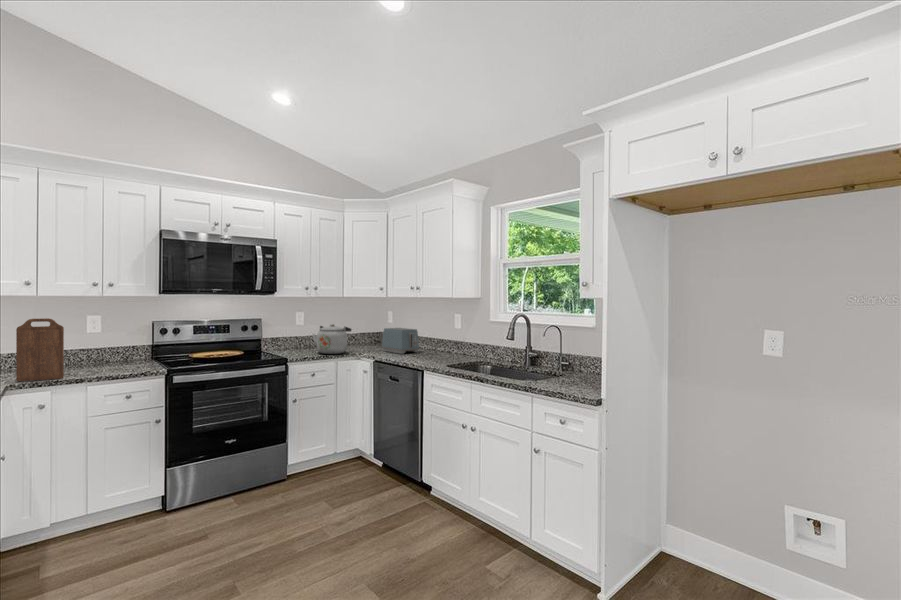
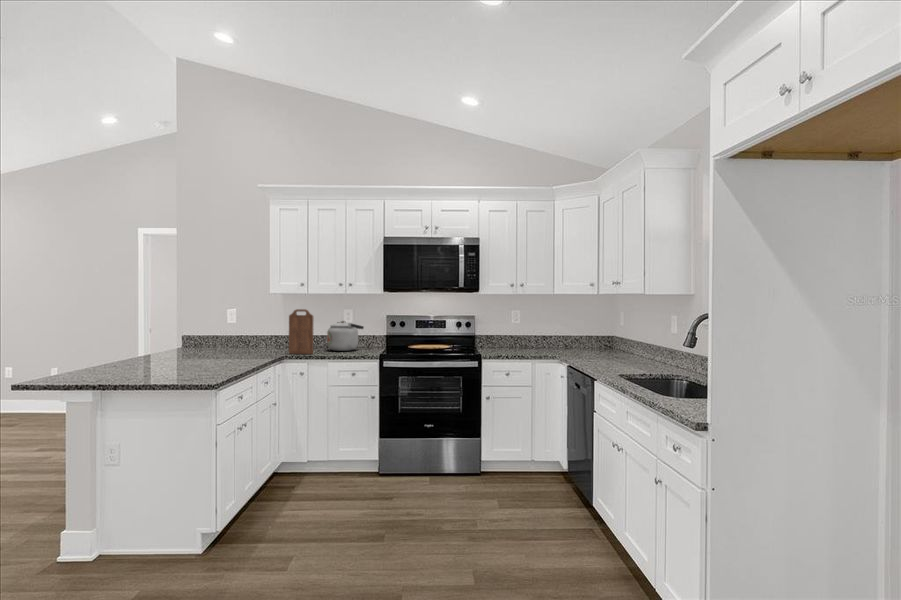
kettle: present [313,324,351,354] -> present [327,321,364,351]
toaster: present [382,328,419,354] -> none [591,330,630,360]

